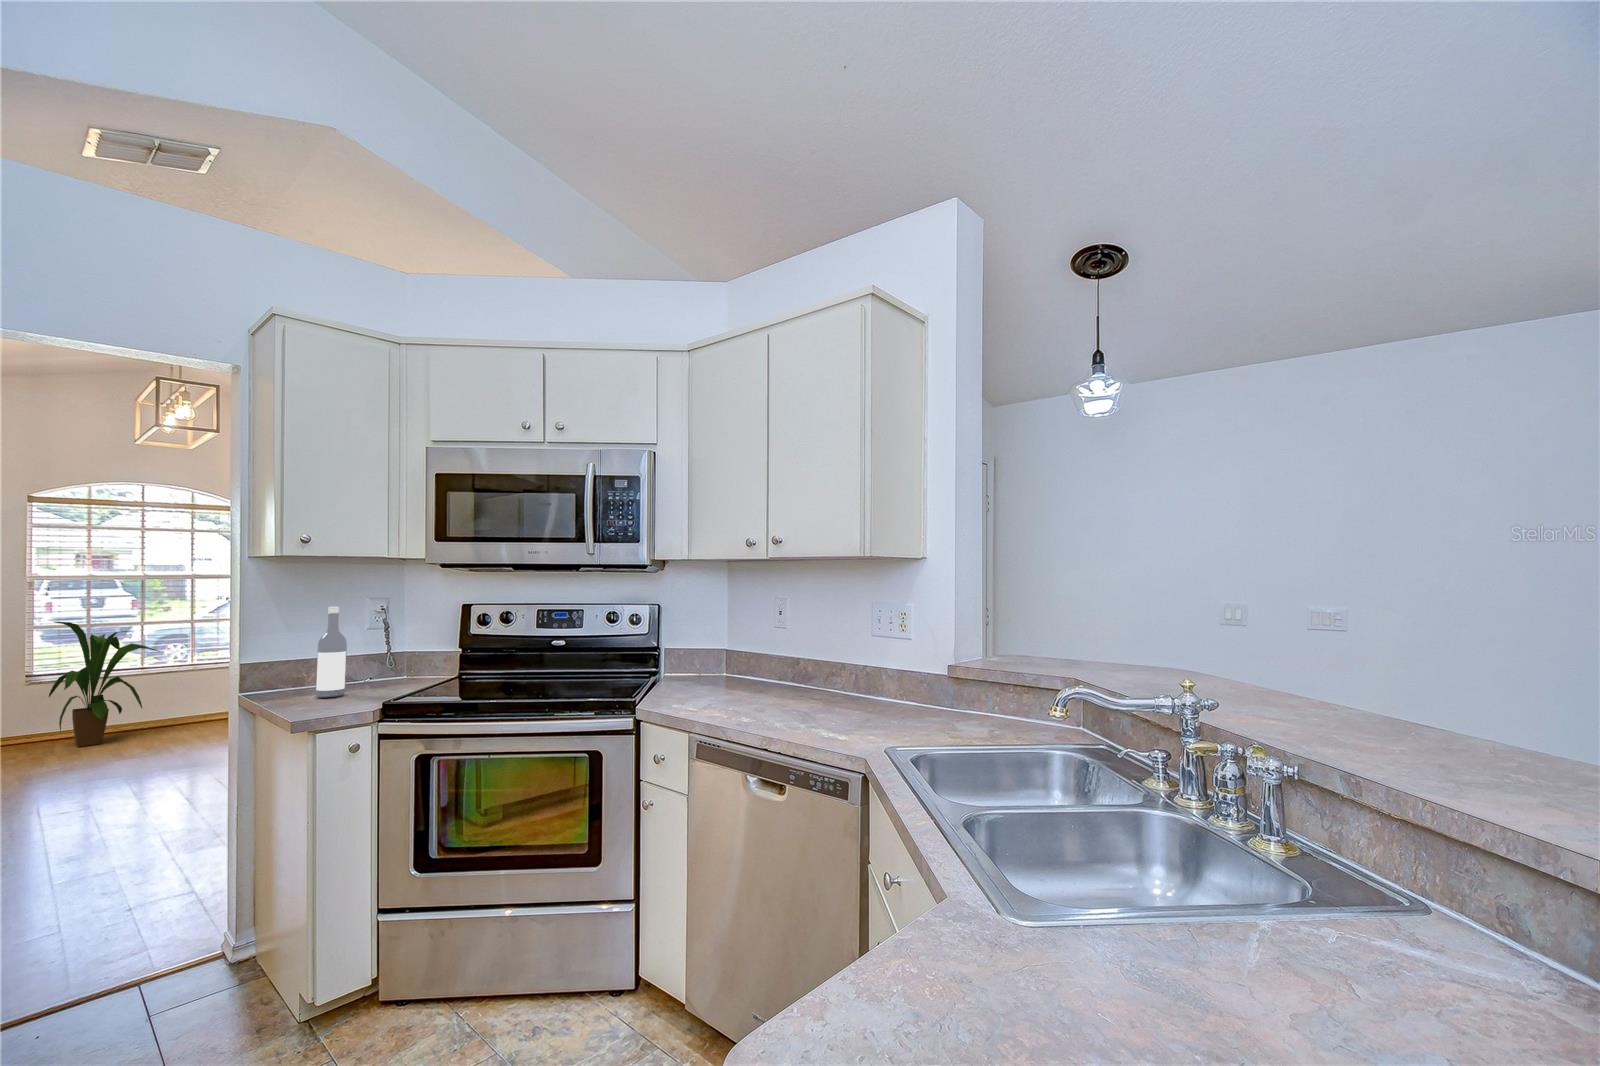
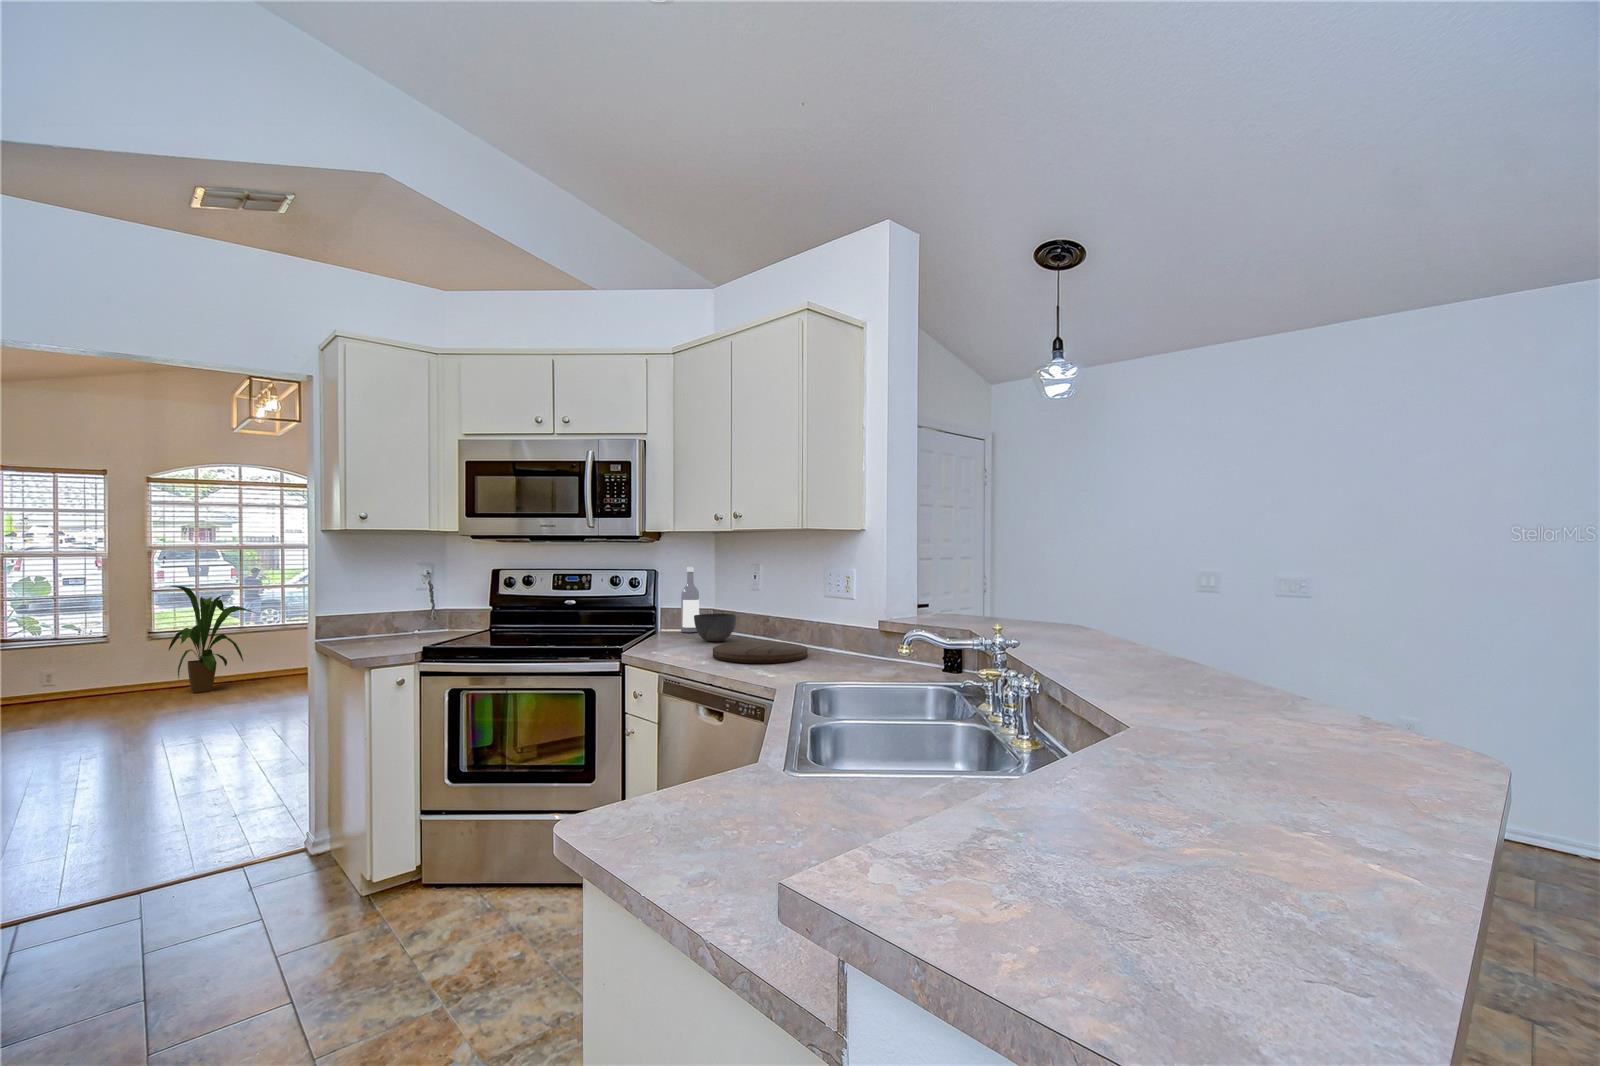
wine bottle: present [316,607,347,698] -> present [681,567,699,633]
bowl: none [712,653,761,687] -> present [694,614,736,641]
cutting board: none [748,687,860,717] -> present [713,642,808,663]

